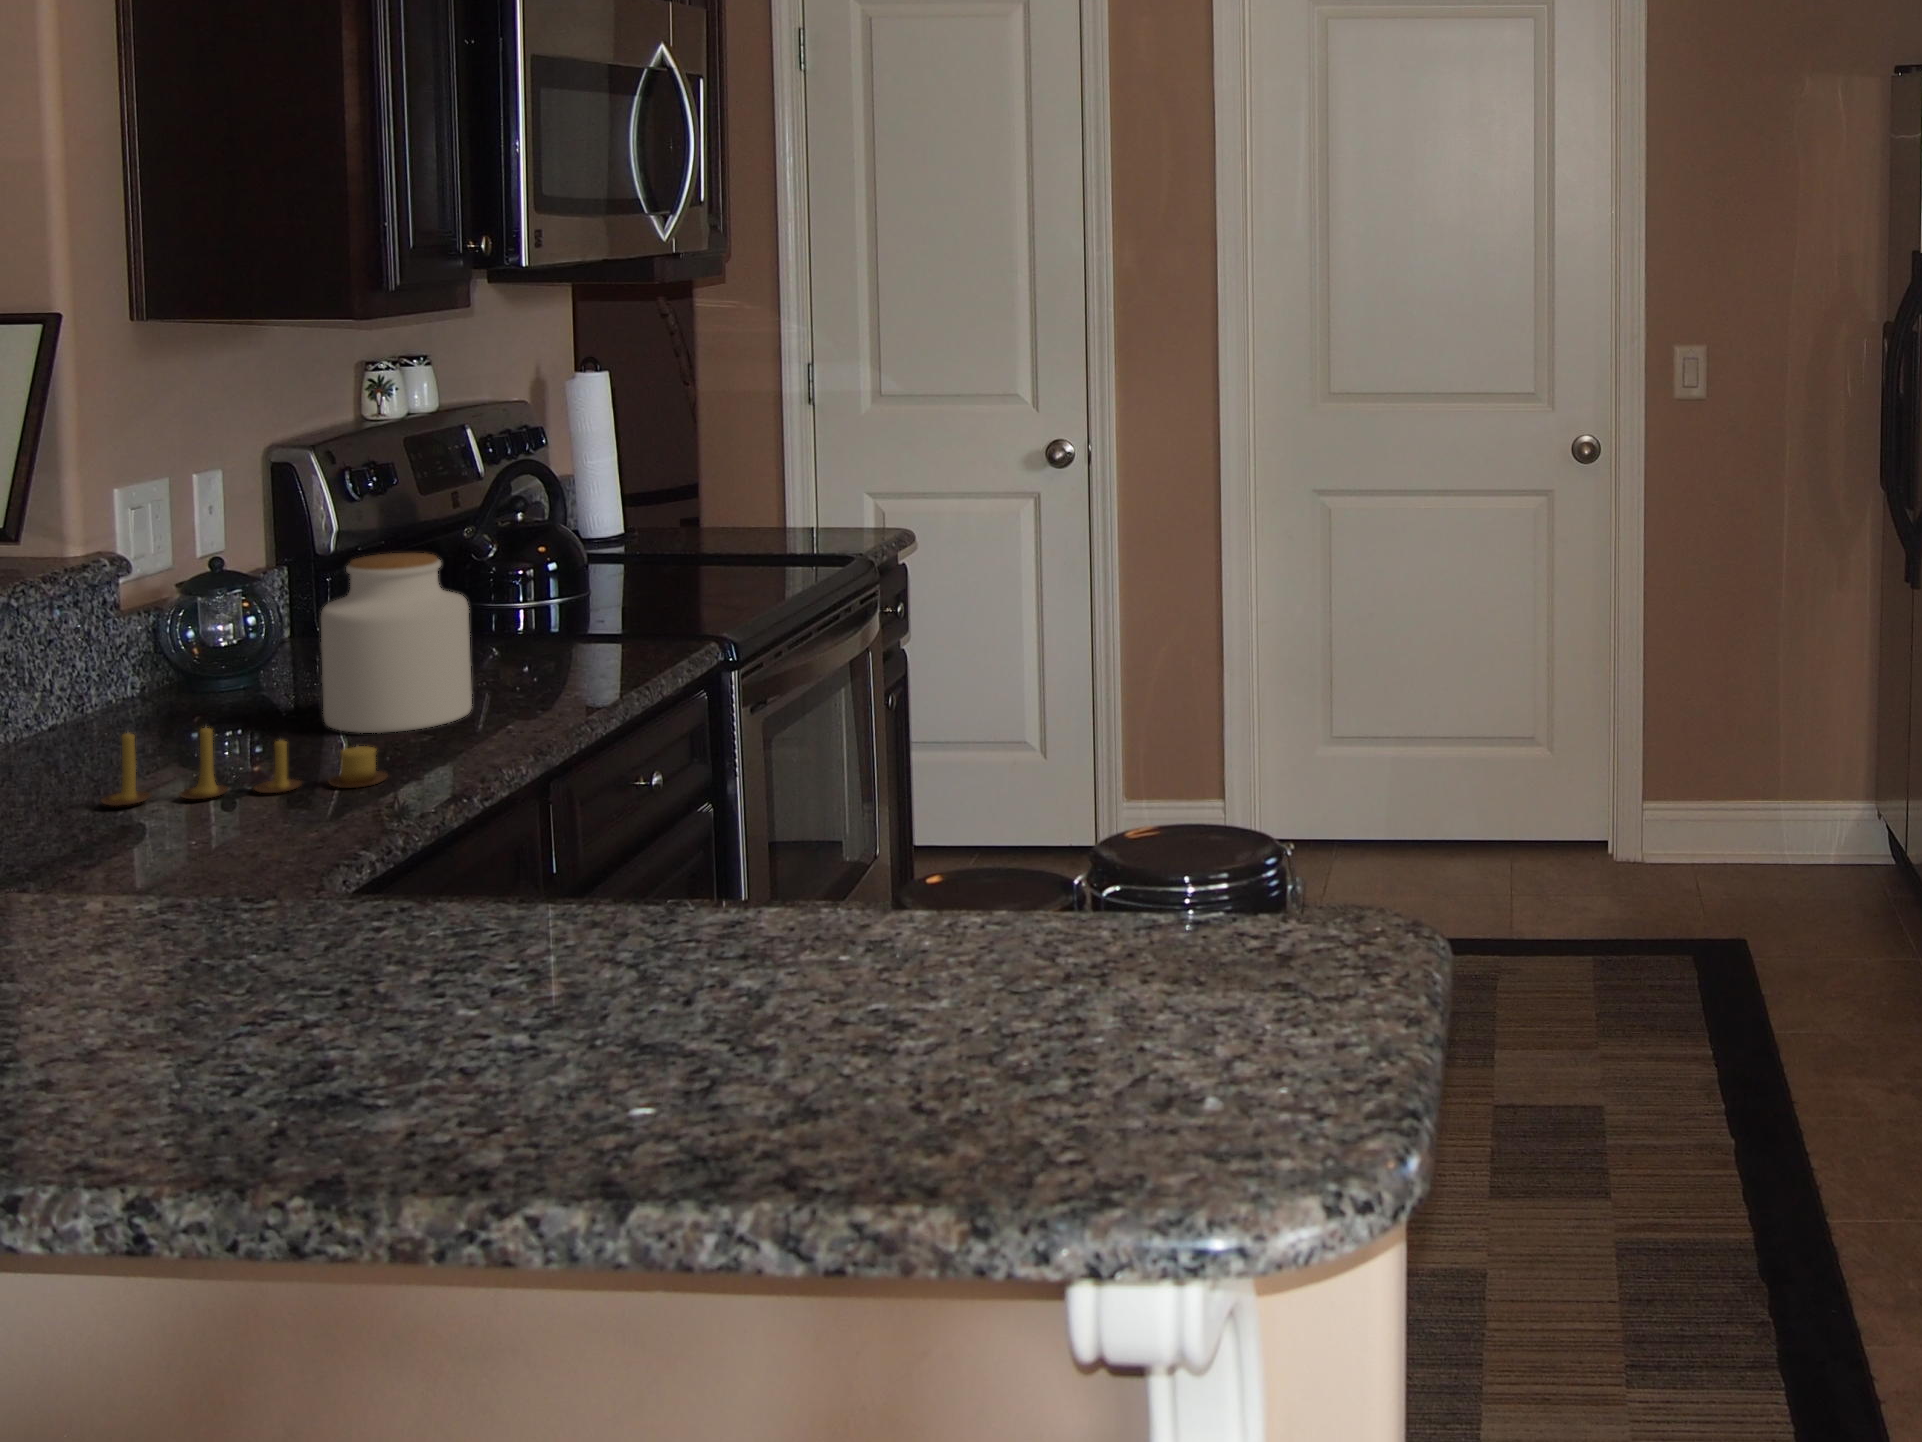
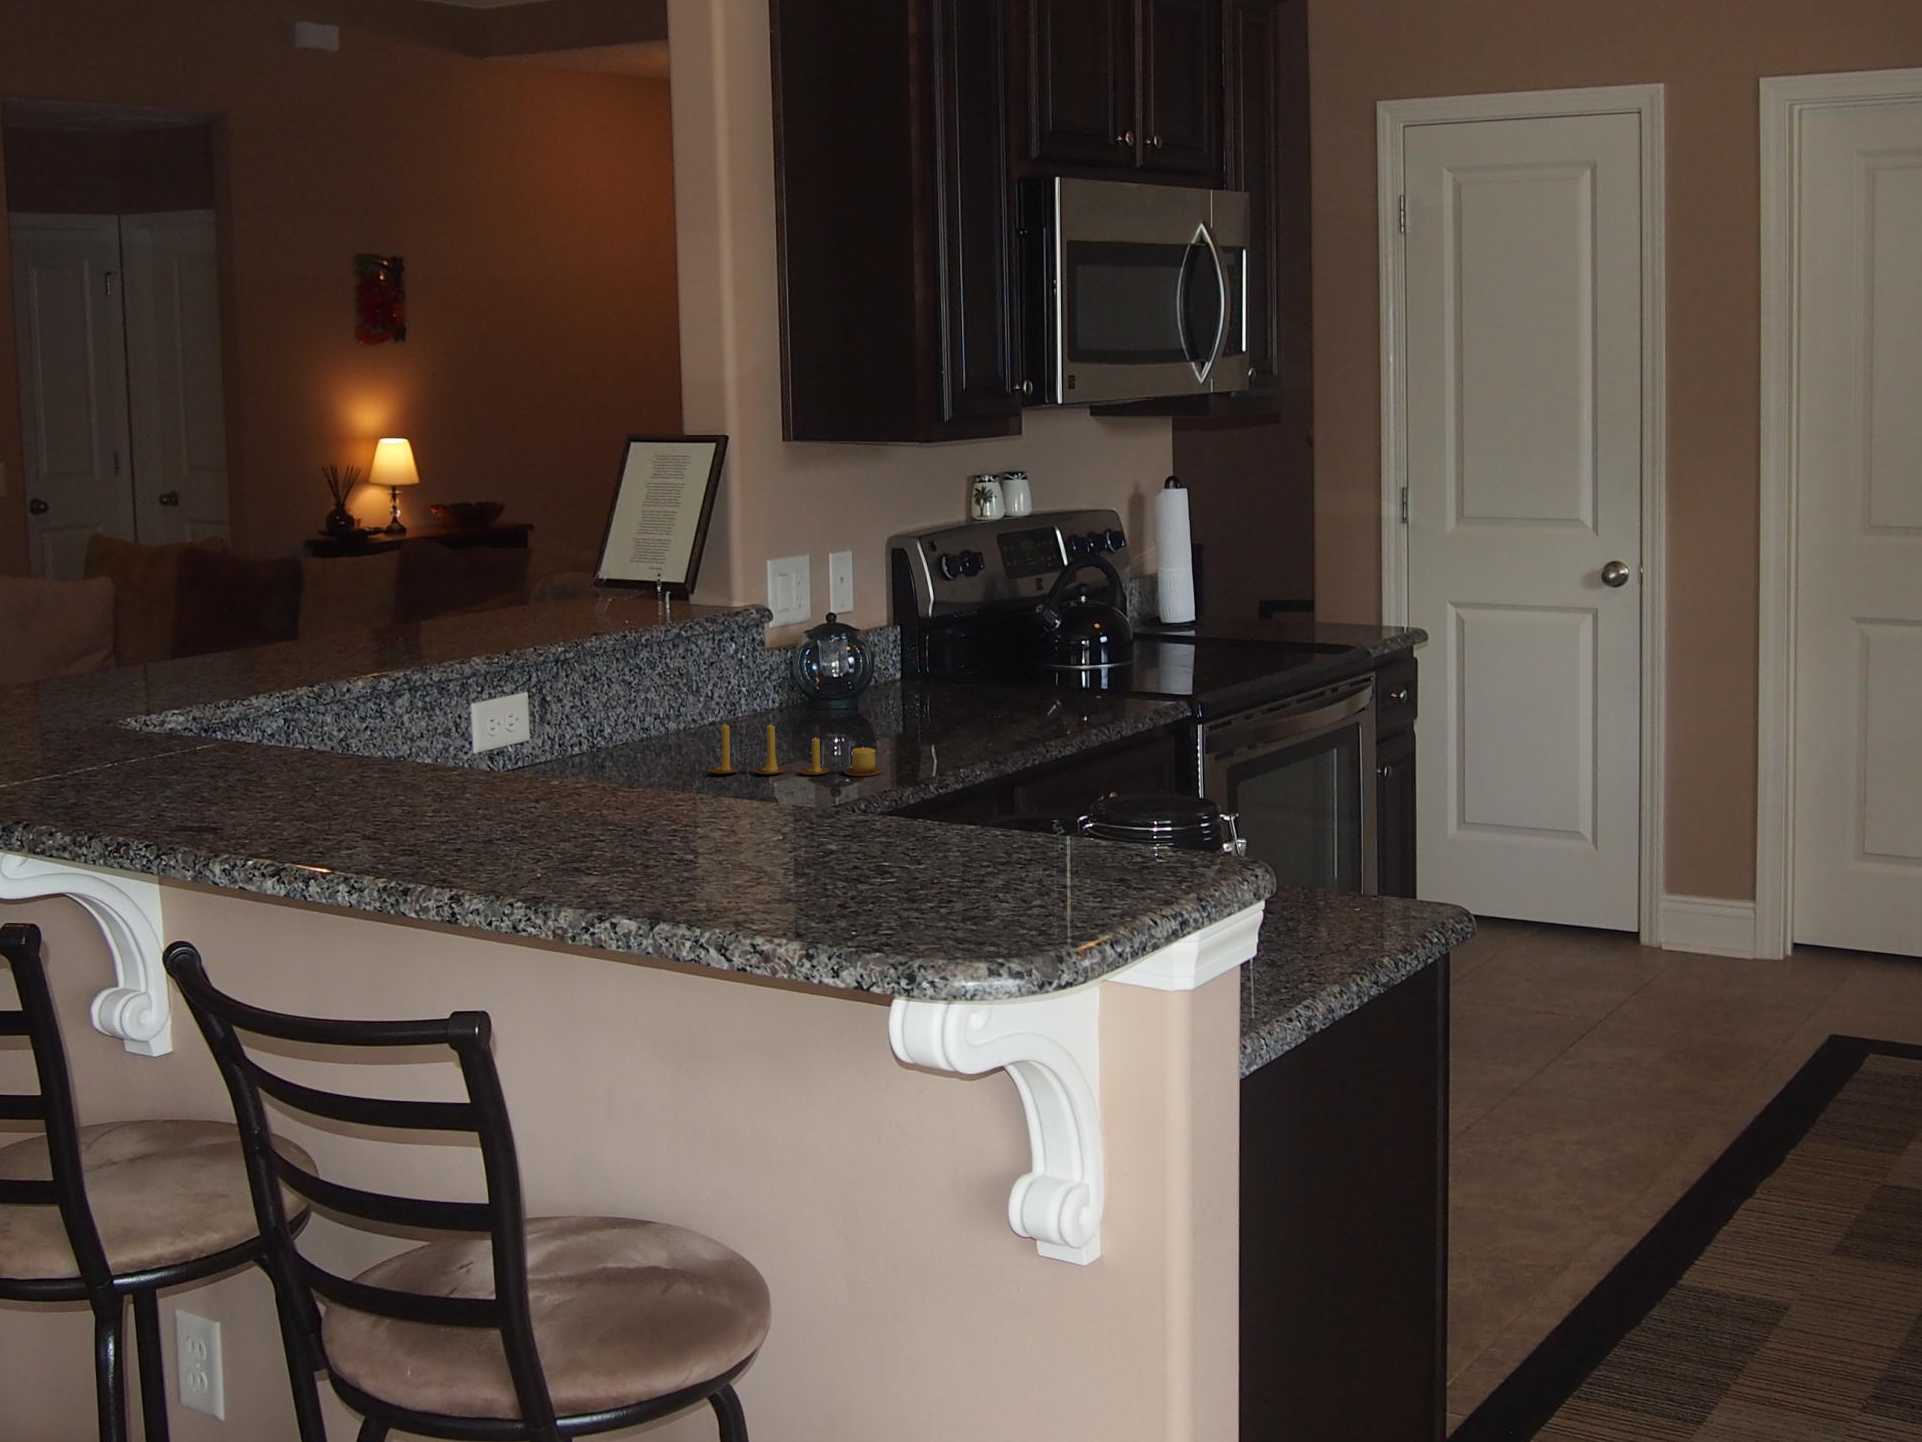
jar: present [321,553,472,733] -> none [870,615,972,746]

